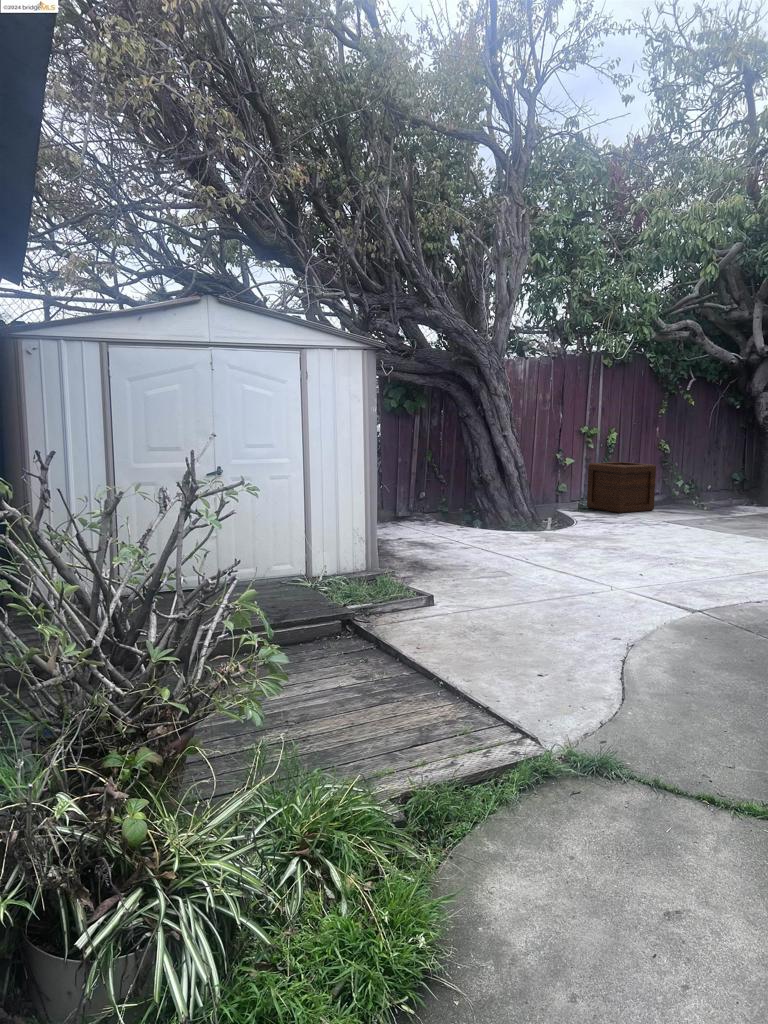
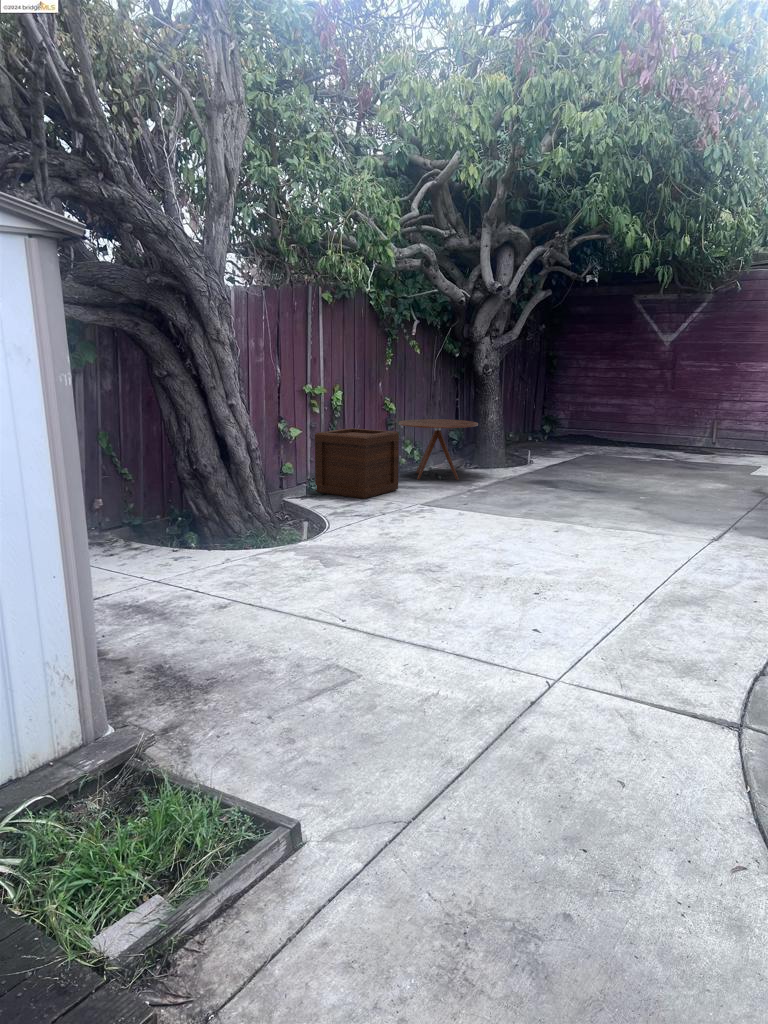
round table: none [669,459,740,508] -> present [398,419,478,480]

